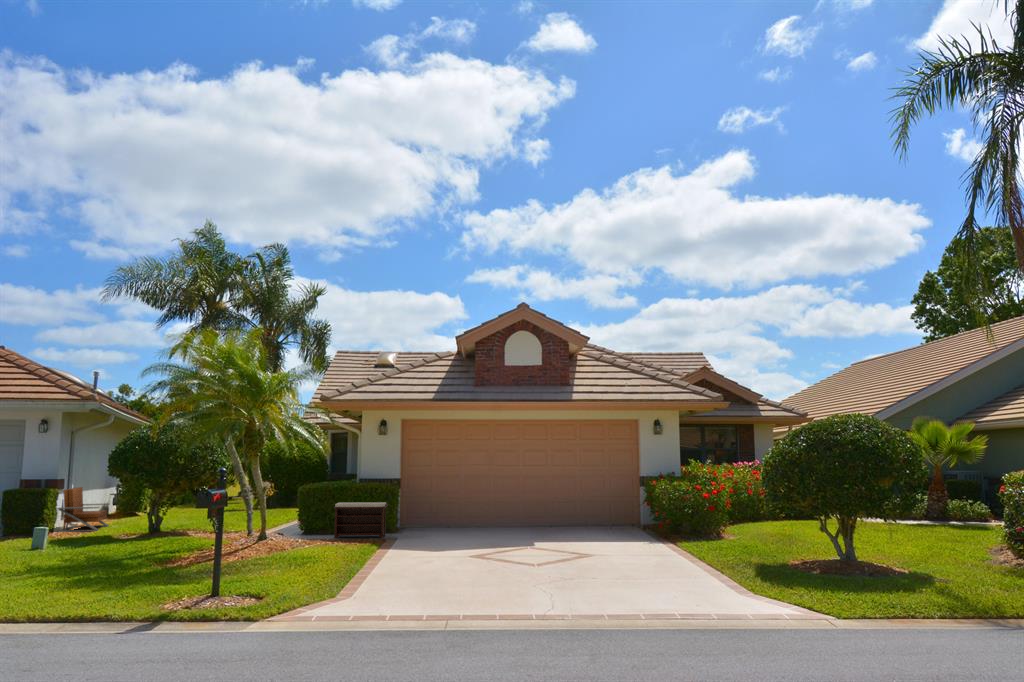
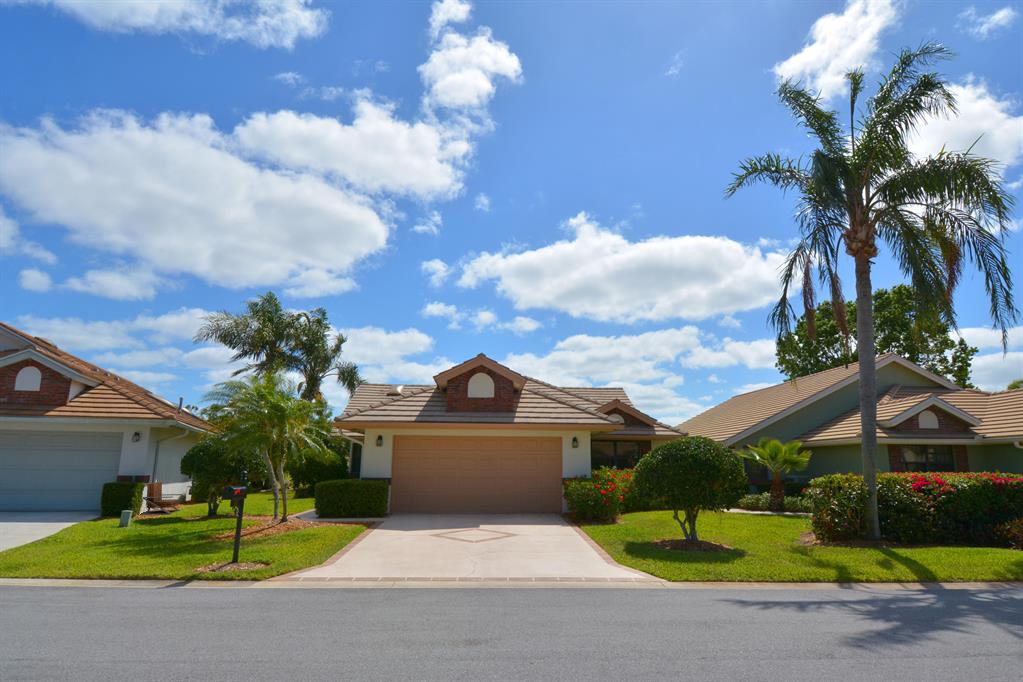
bench: present [334,502,388,538] -> none [340,495,380,521]

